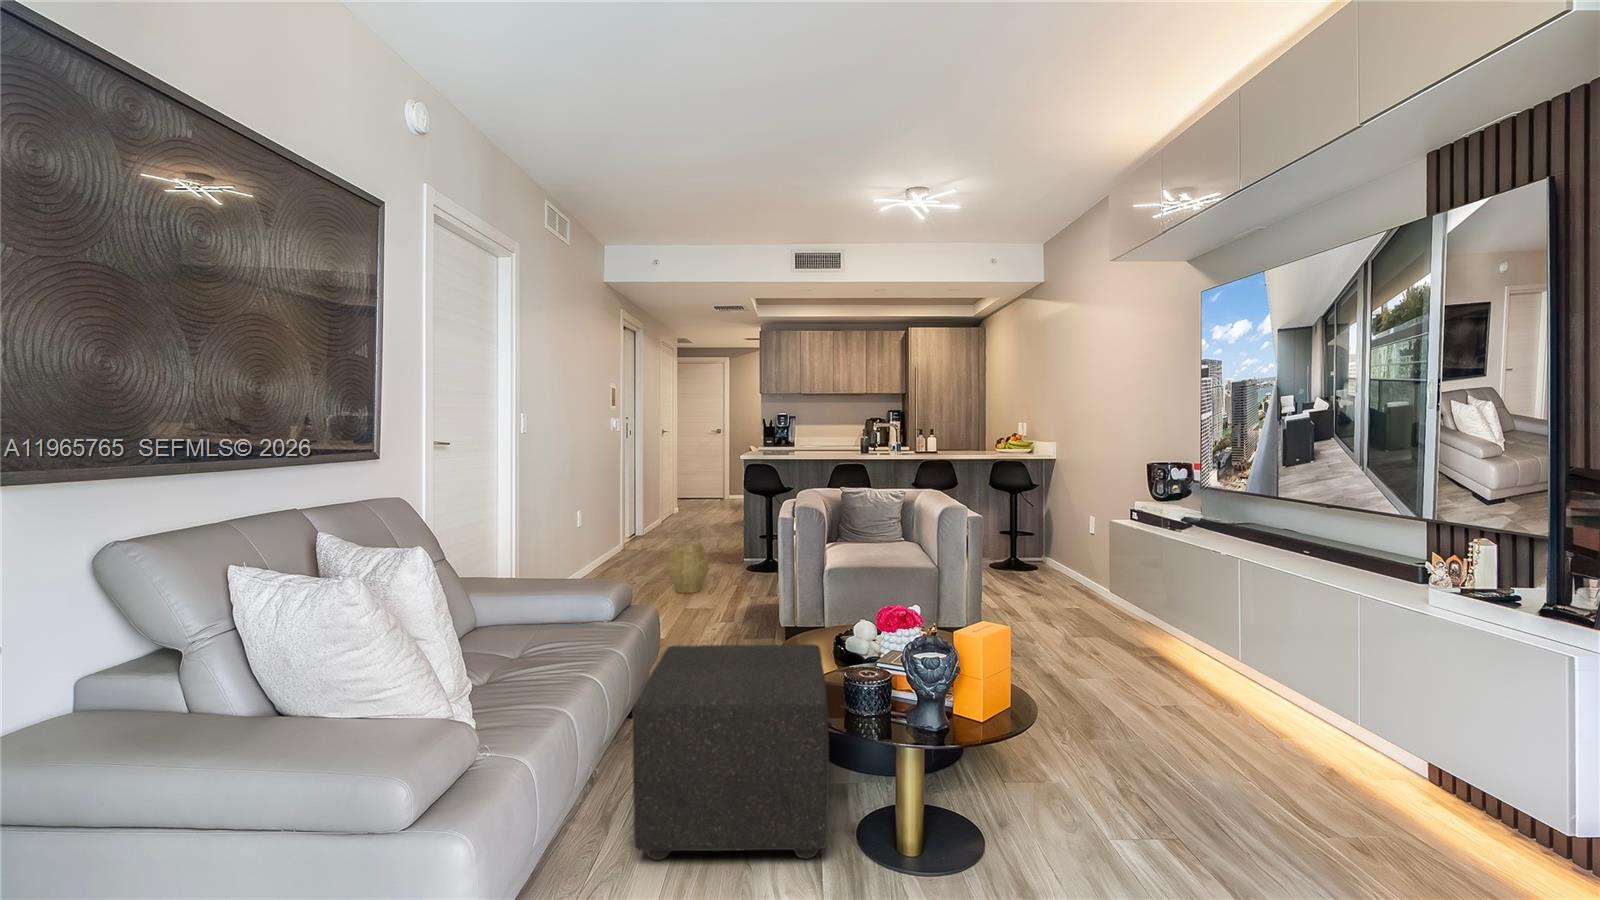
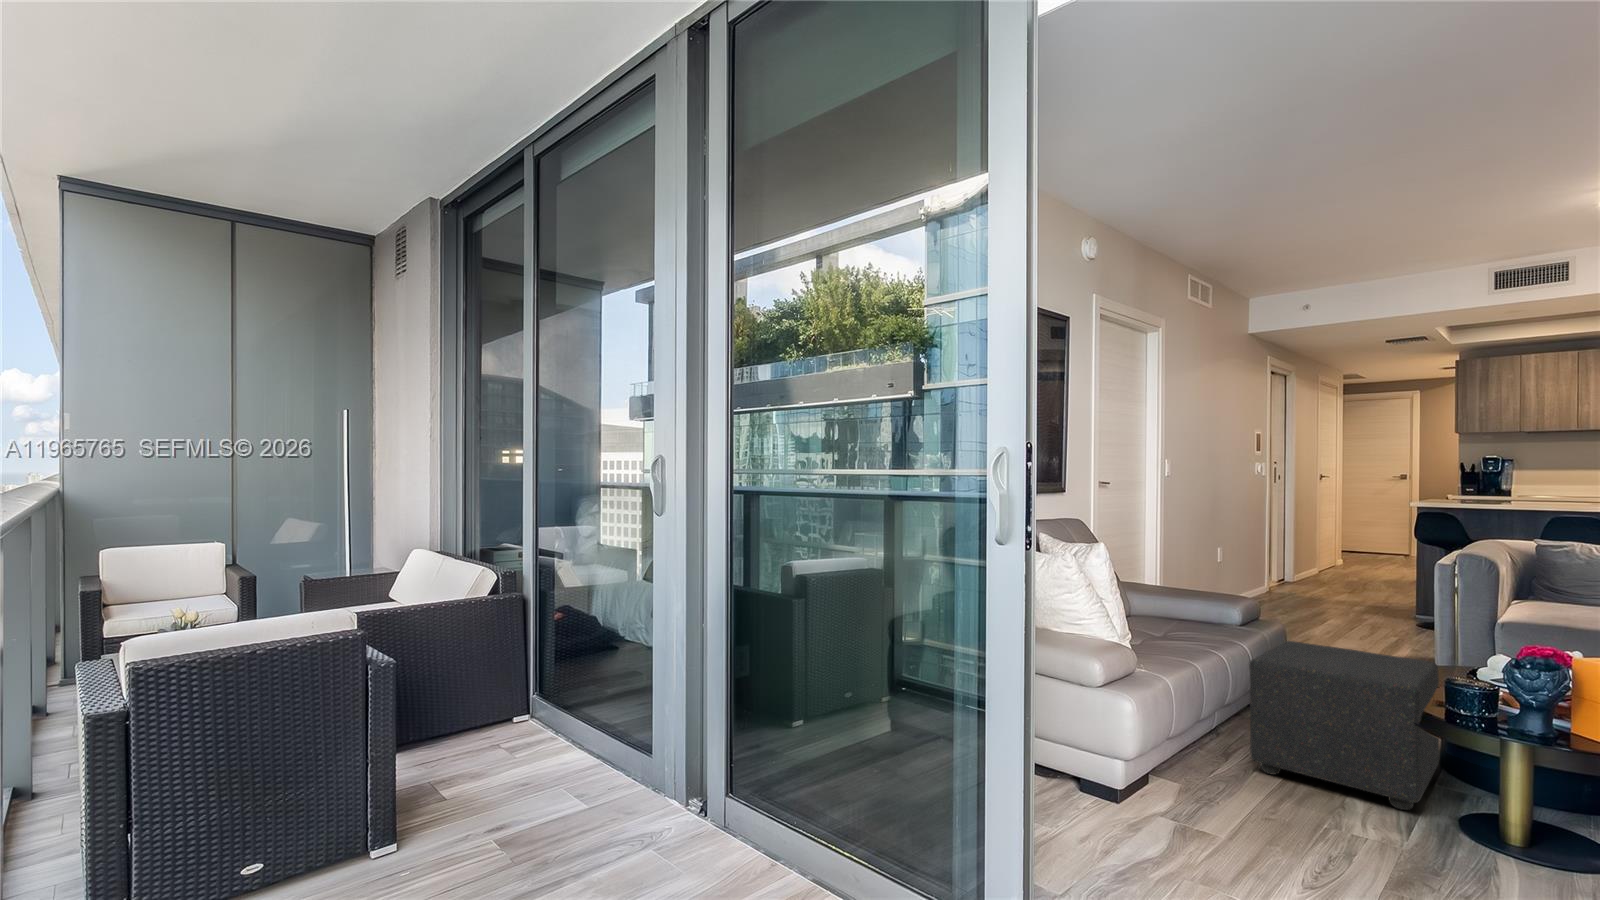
woven basket: present [667,540,709,593] -> none [1312,583,1362,637]

